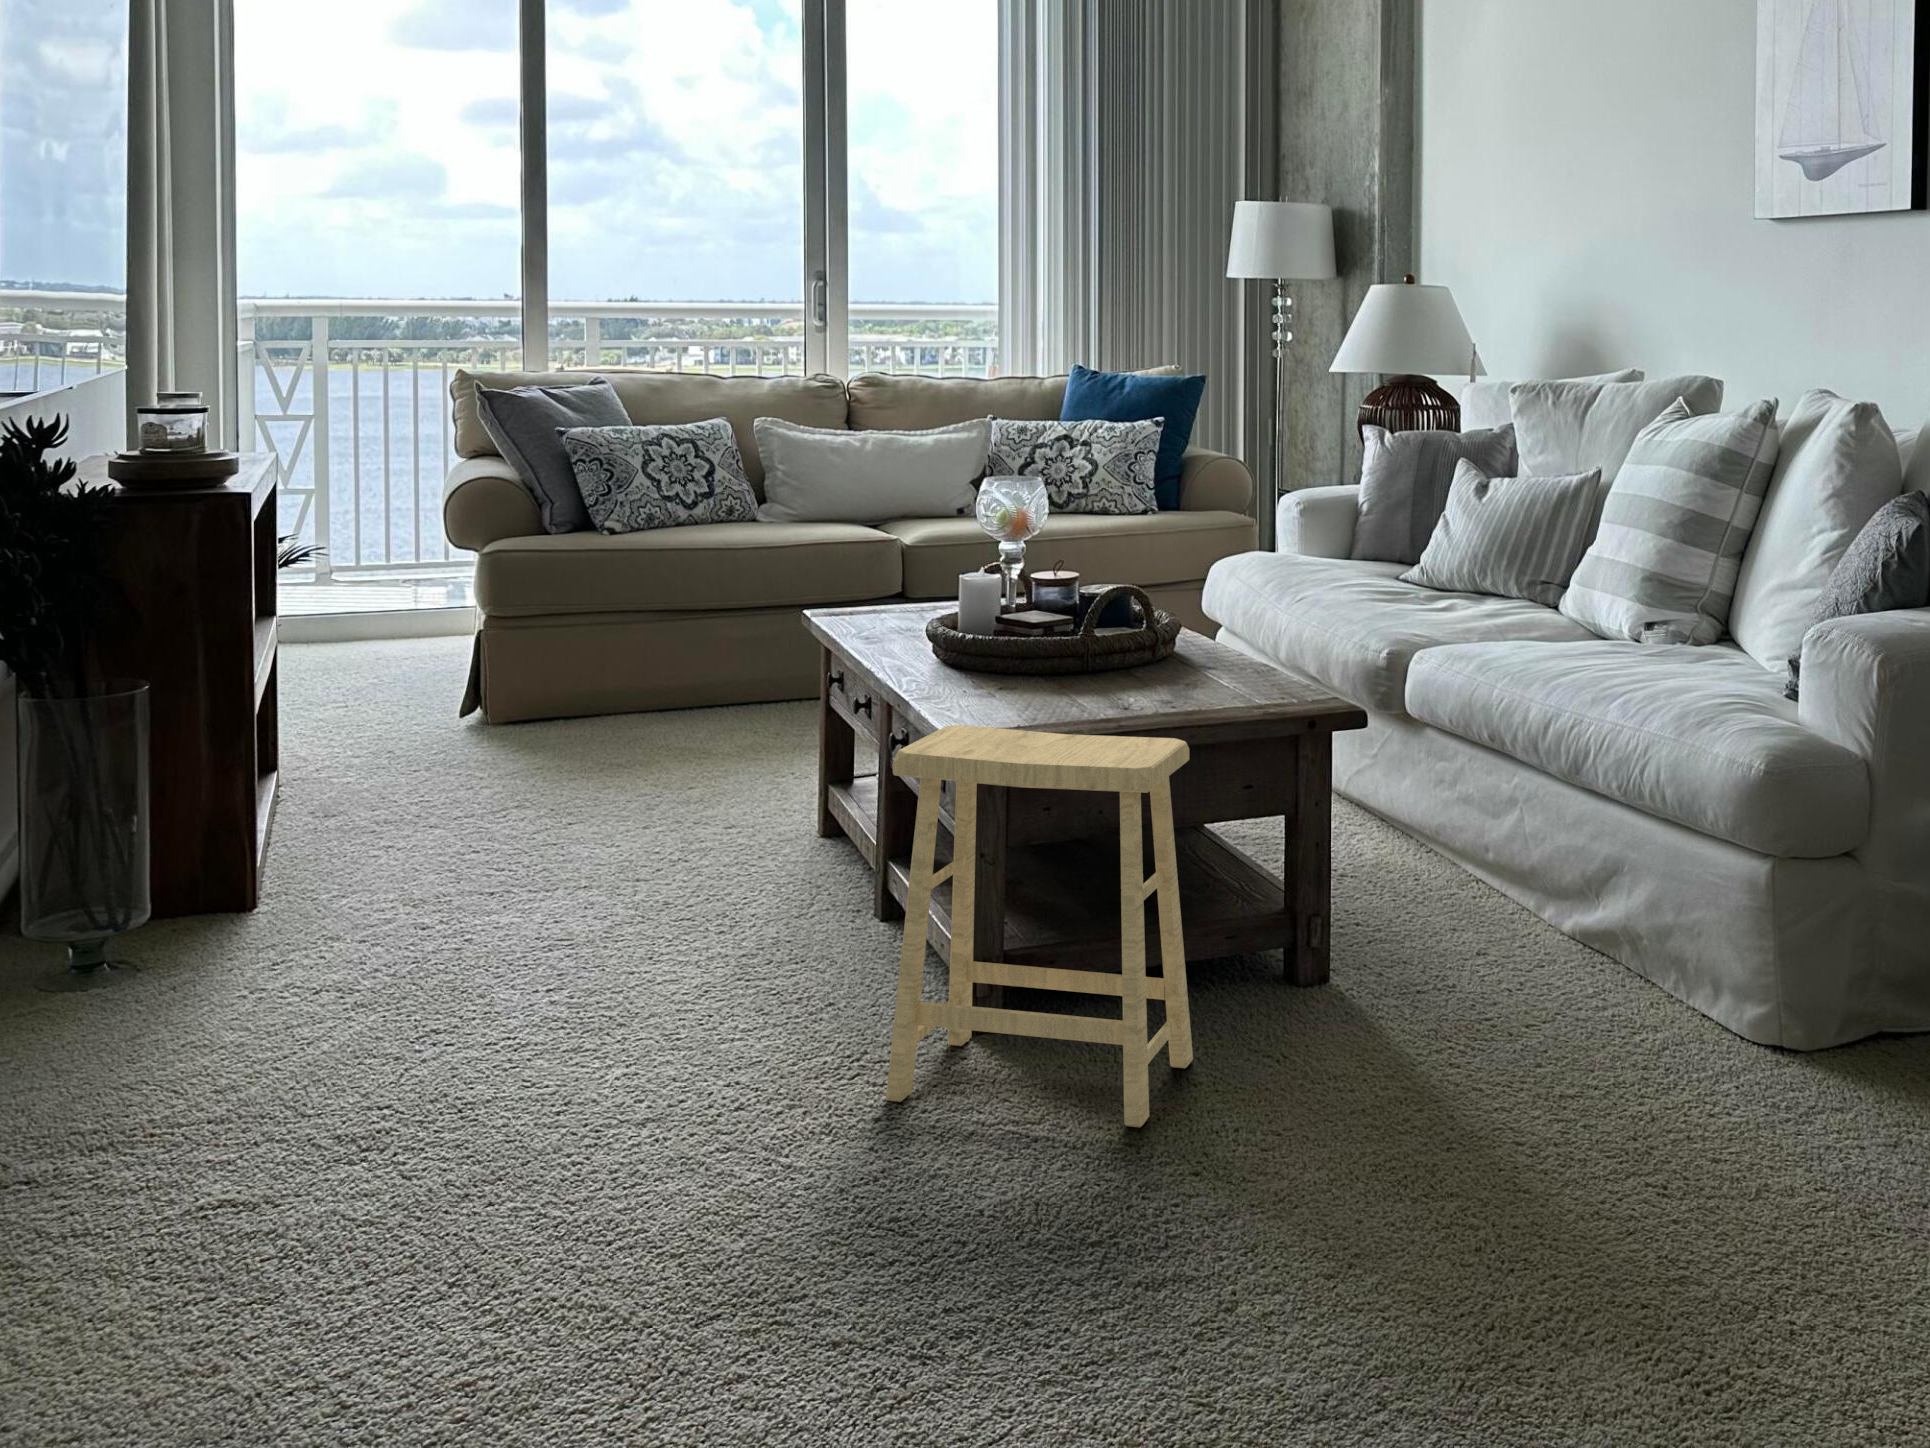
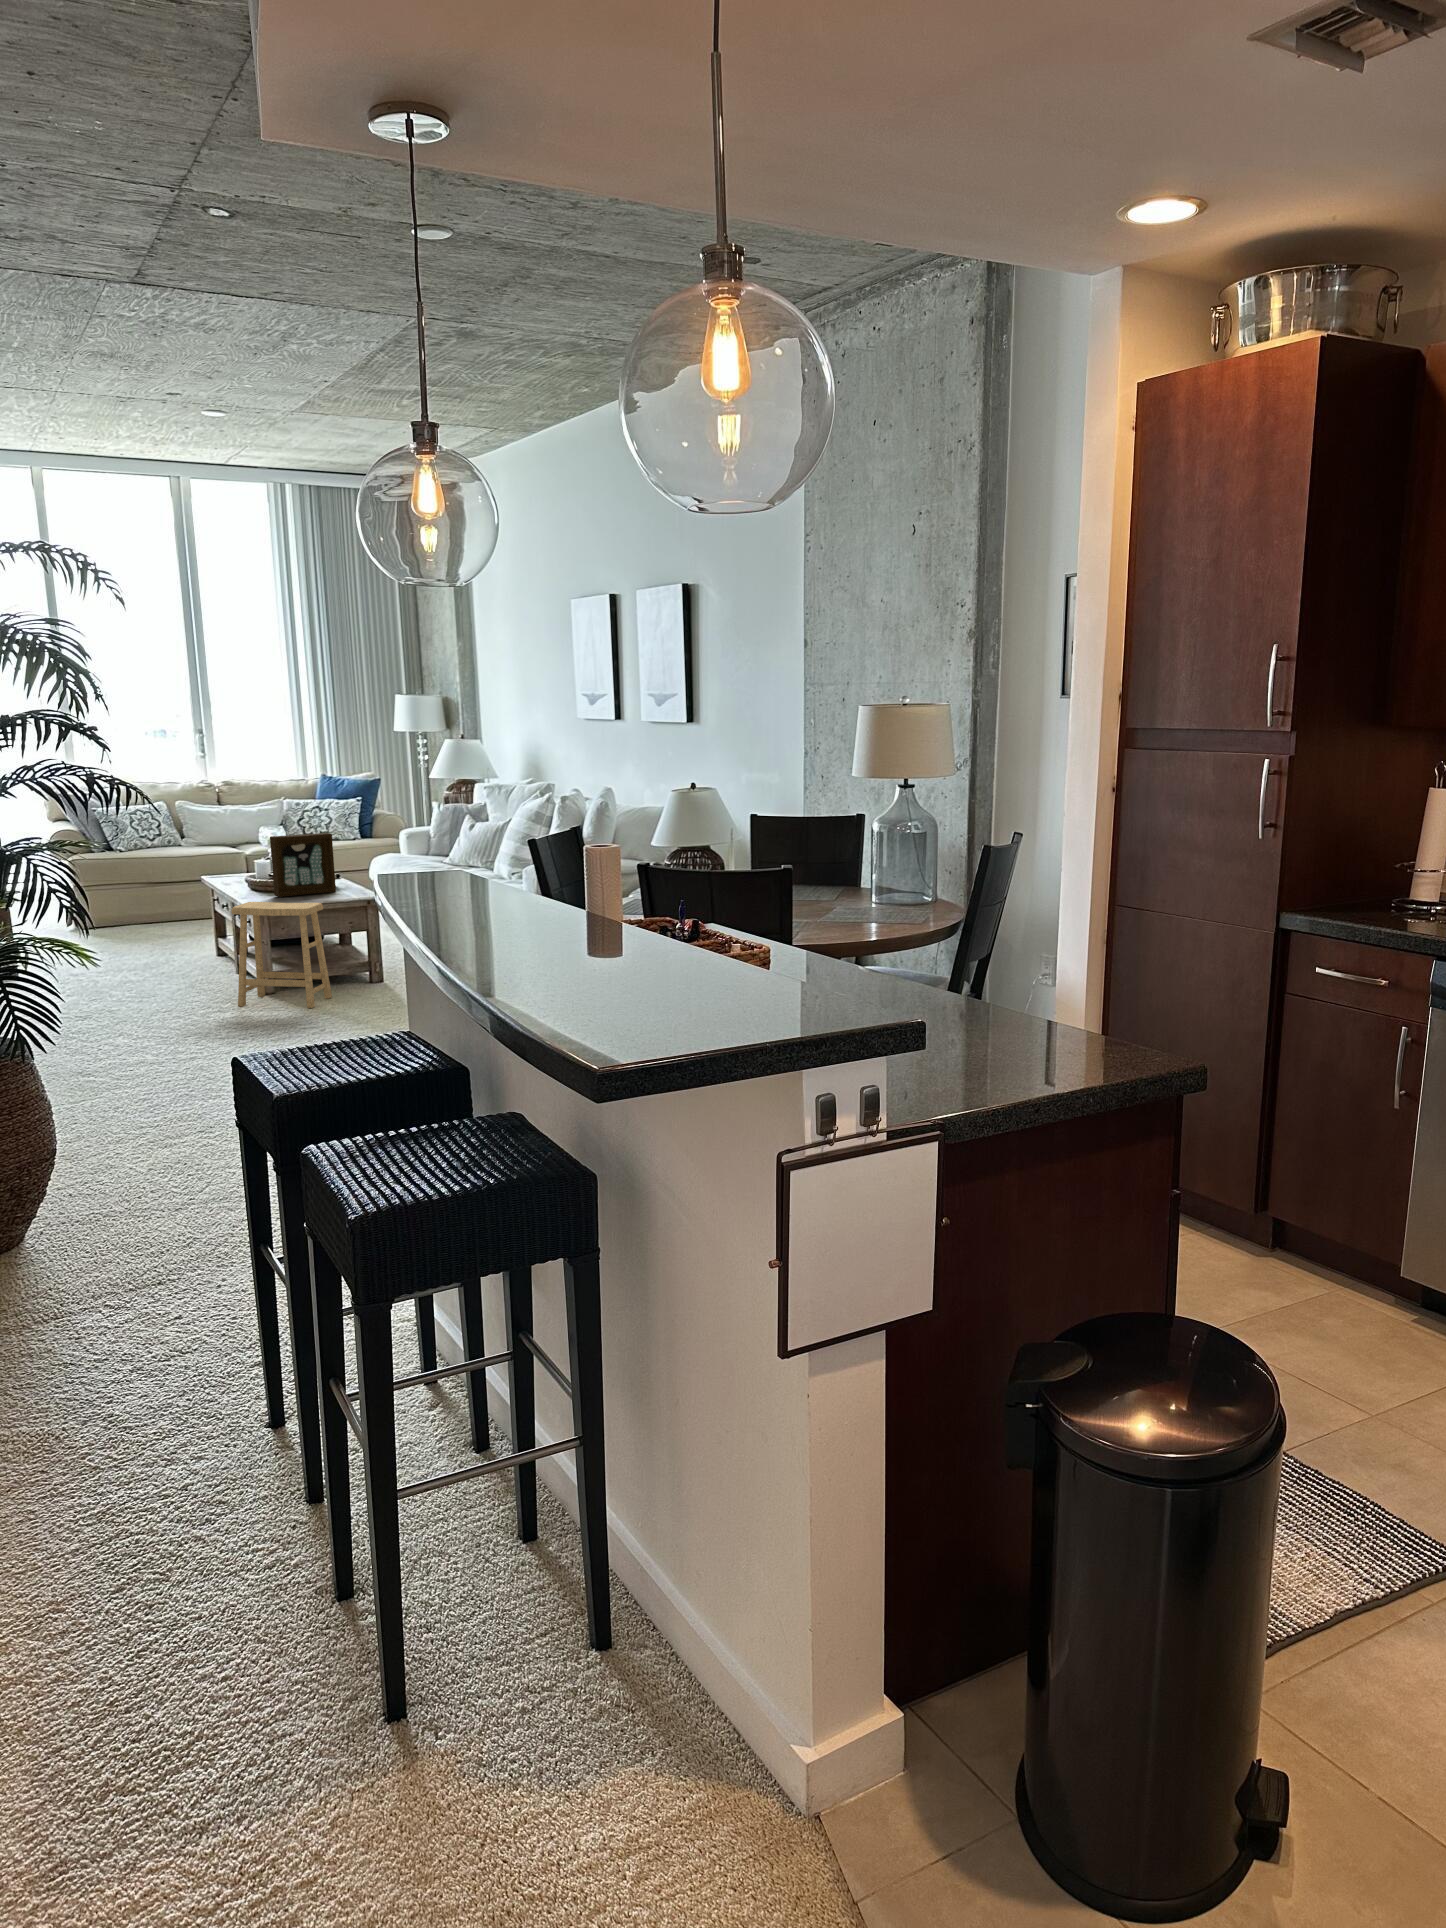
picture frame: none [1011,501,1190,698] -> present [270,833,336,897]

